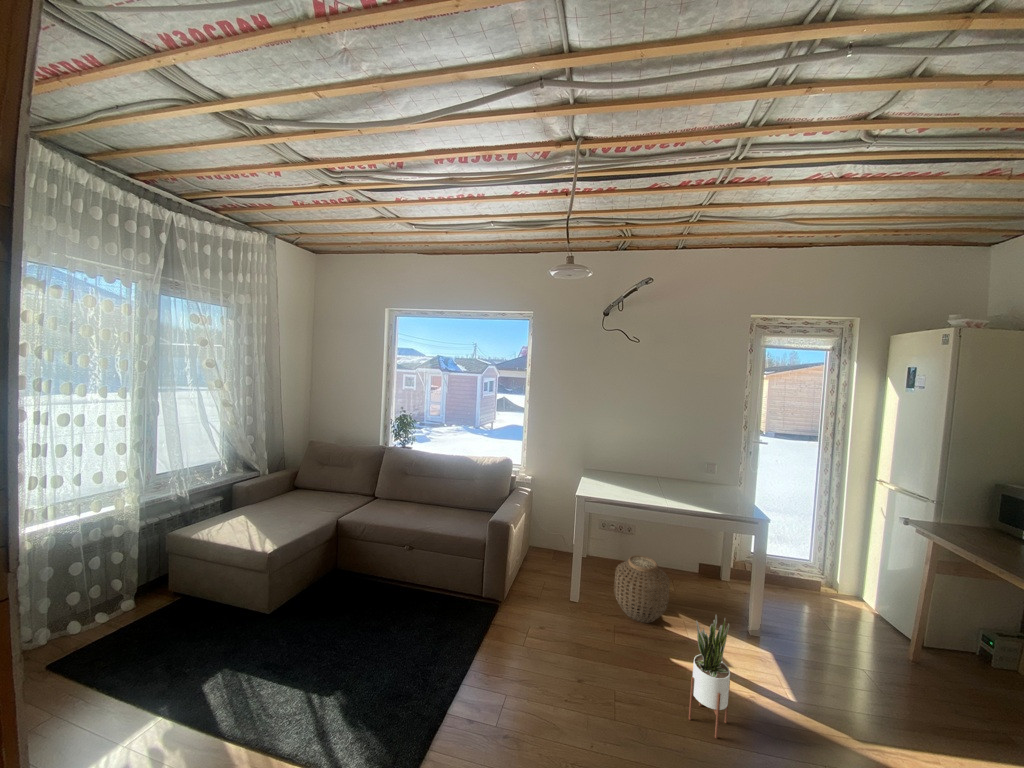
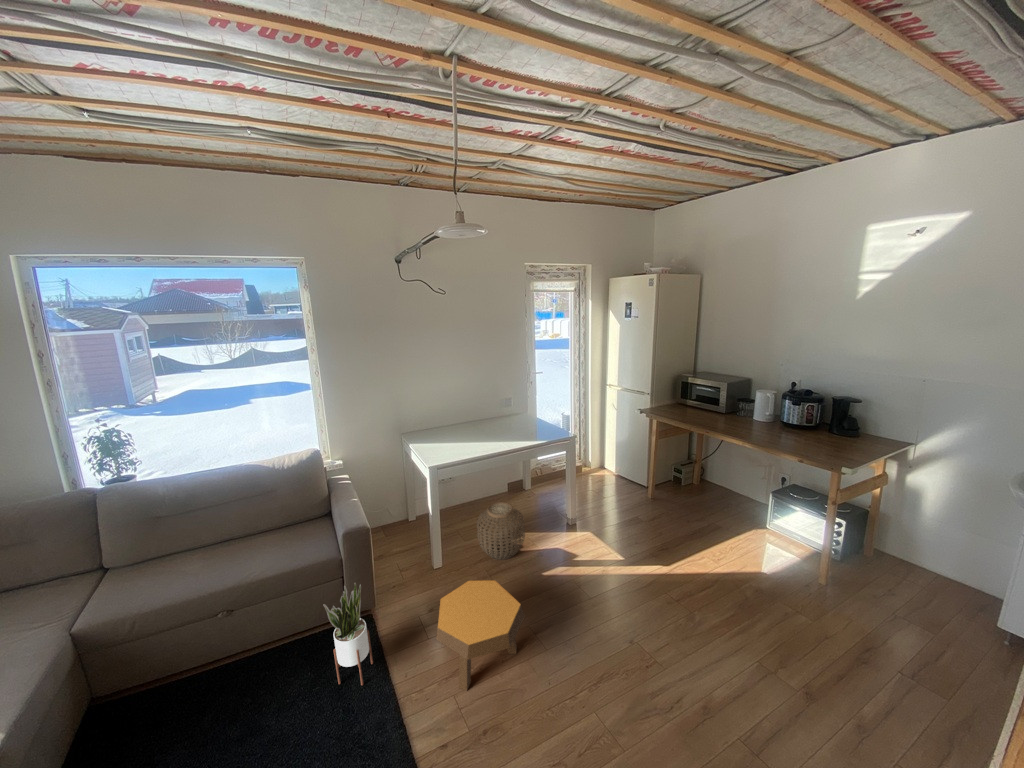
footstool: none [510,601,595,699] -> present [436,581,525,691]
potted plant: present [689,615,730,738] -> present [323,583,373,685]

